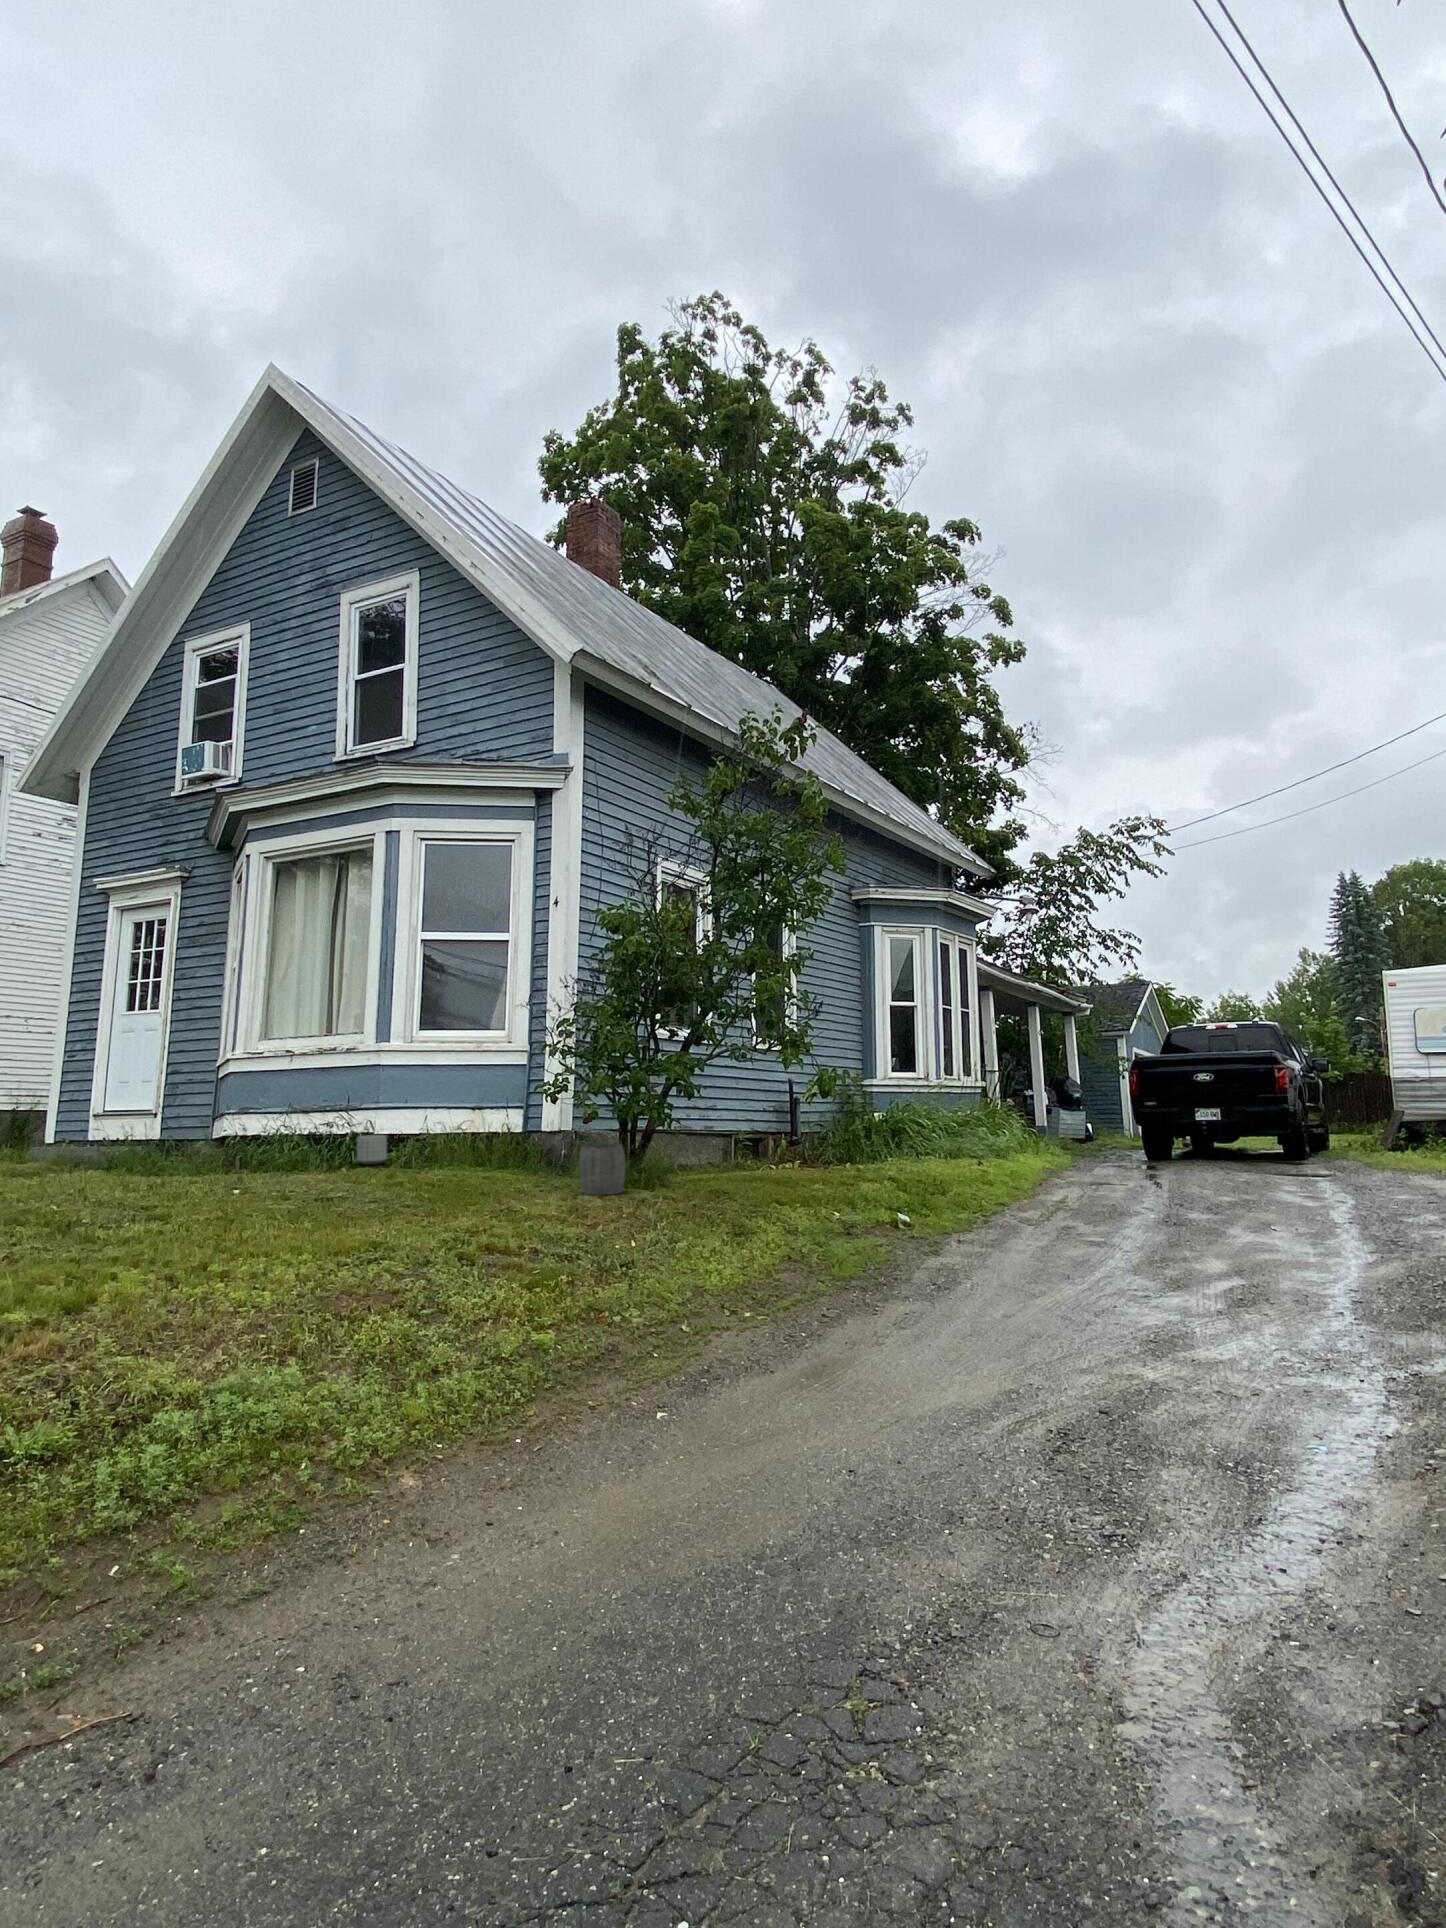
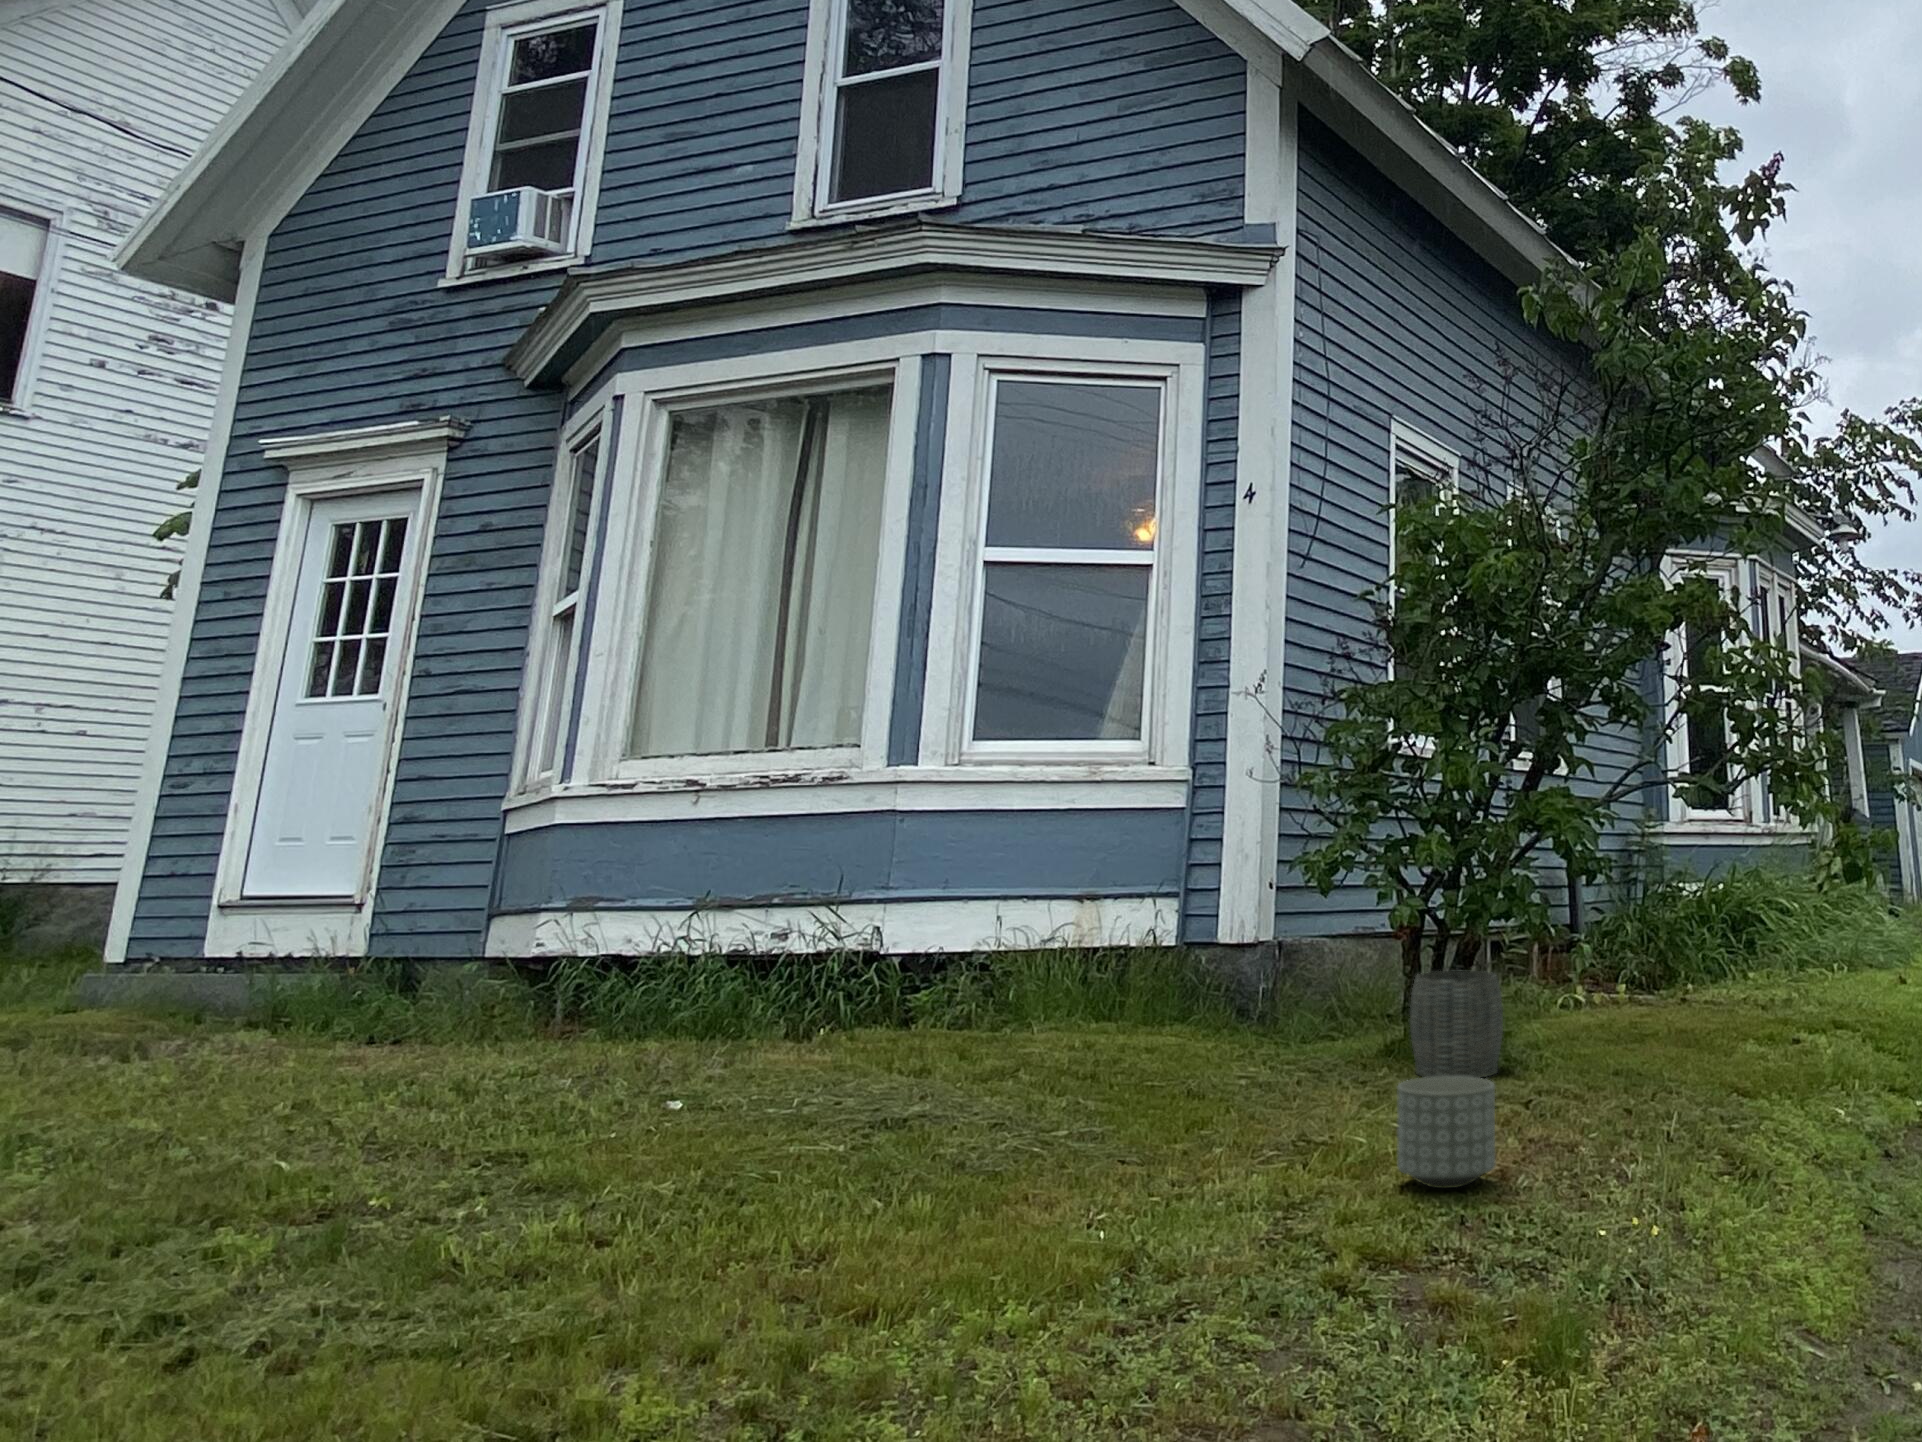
planter: present [357,1135,387,1165] -> present [1398,1076,1495,1188]

